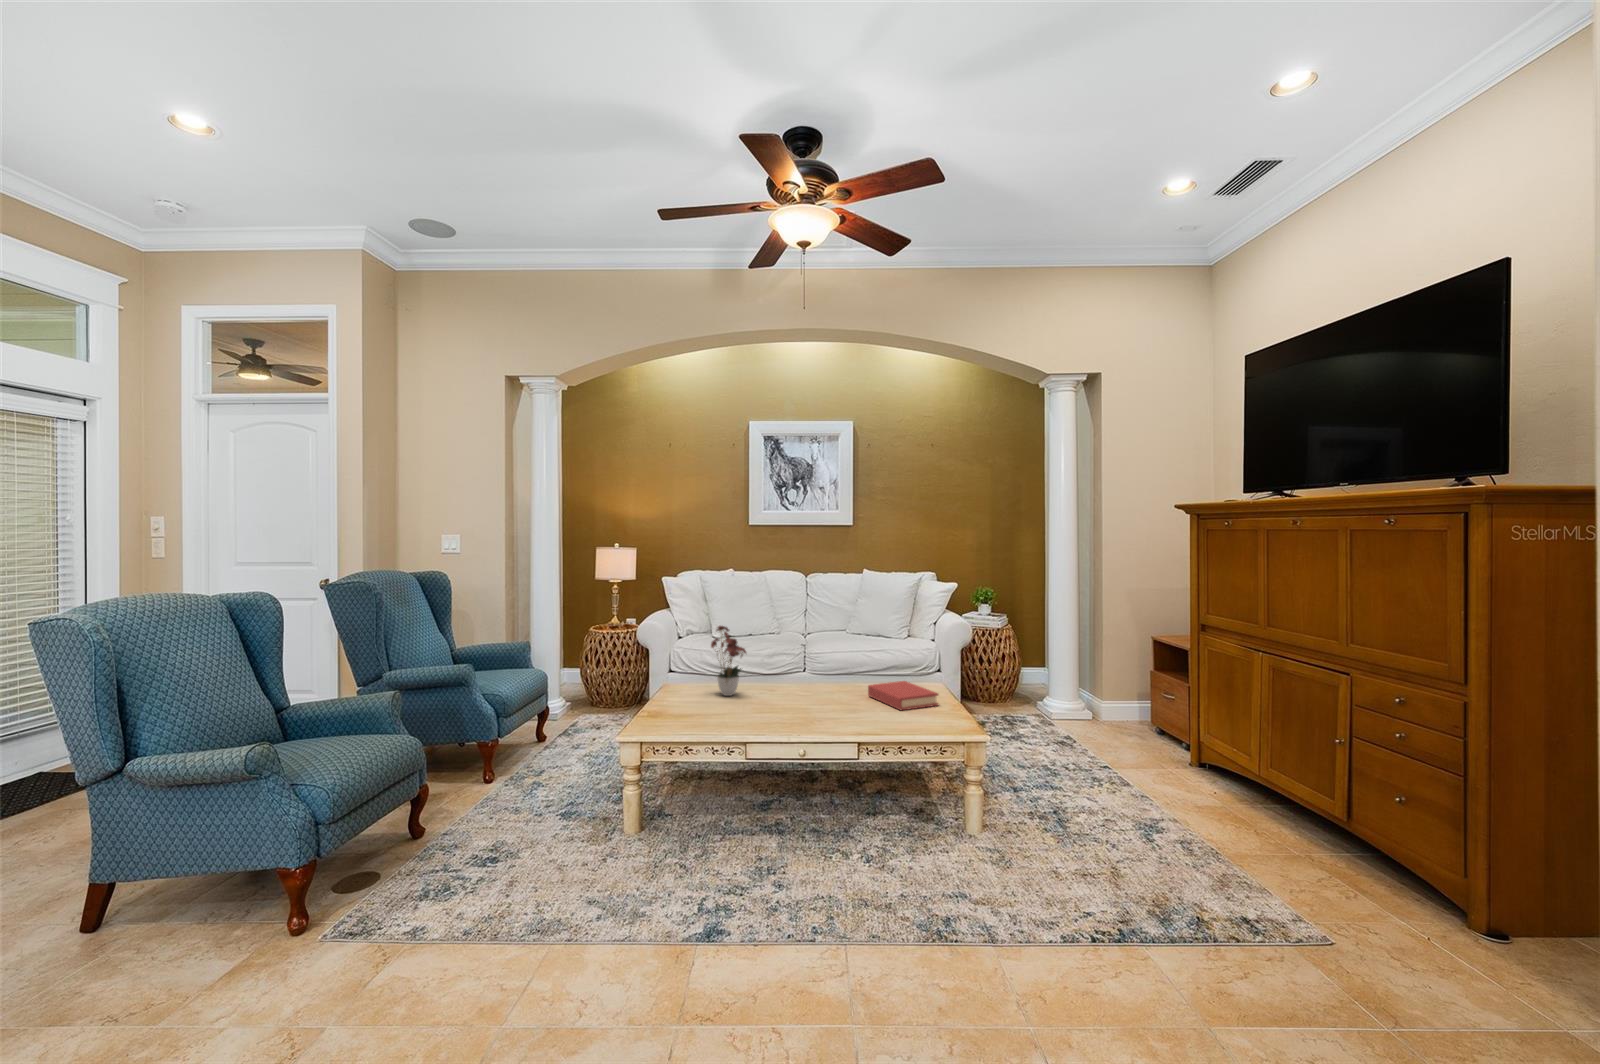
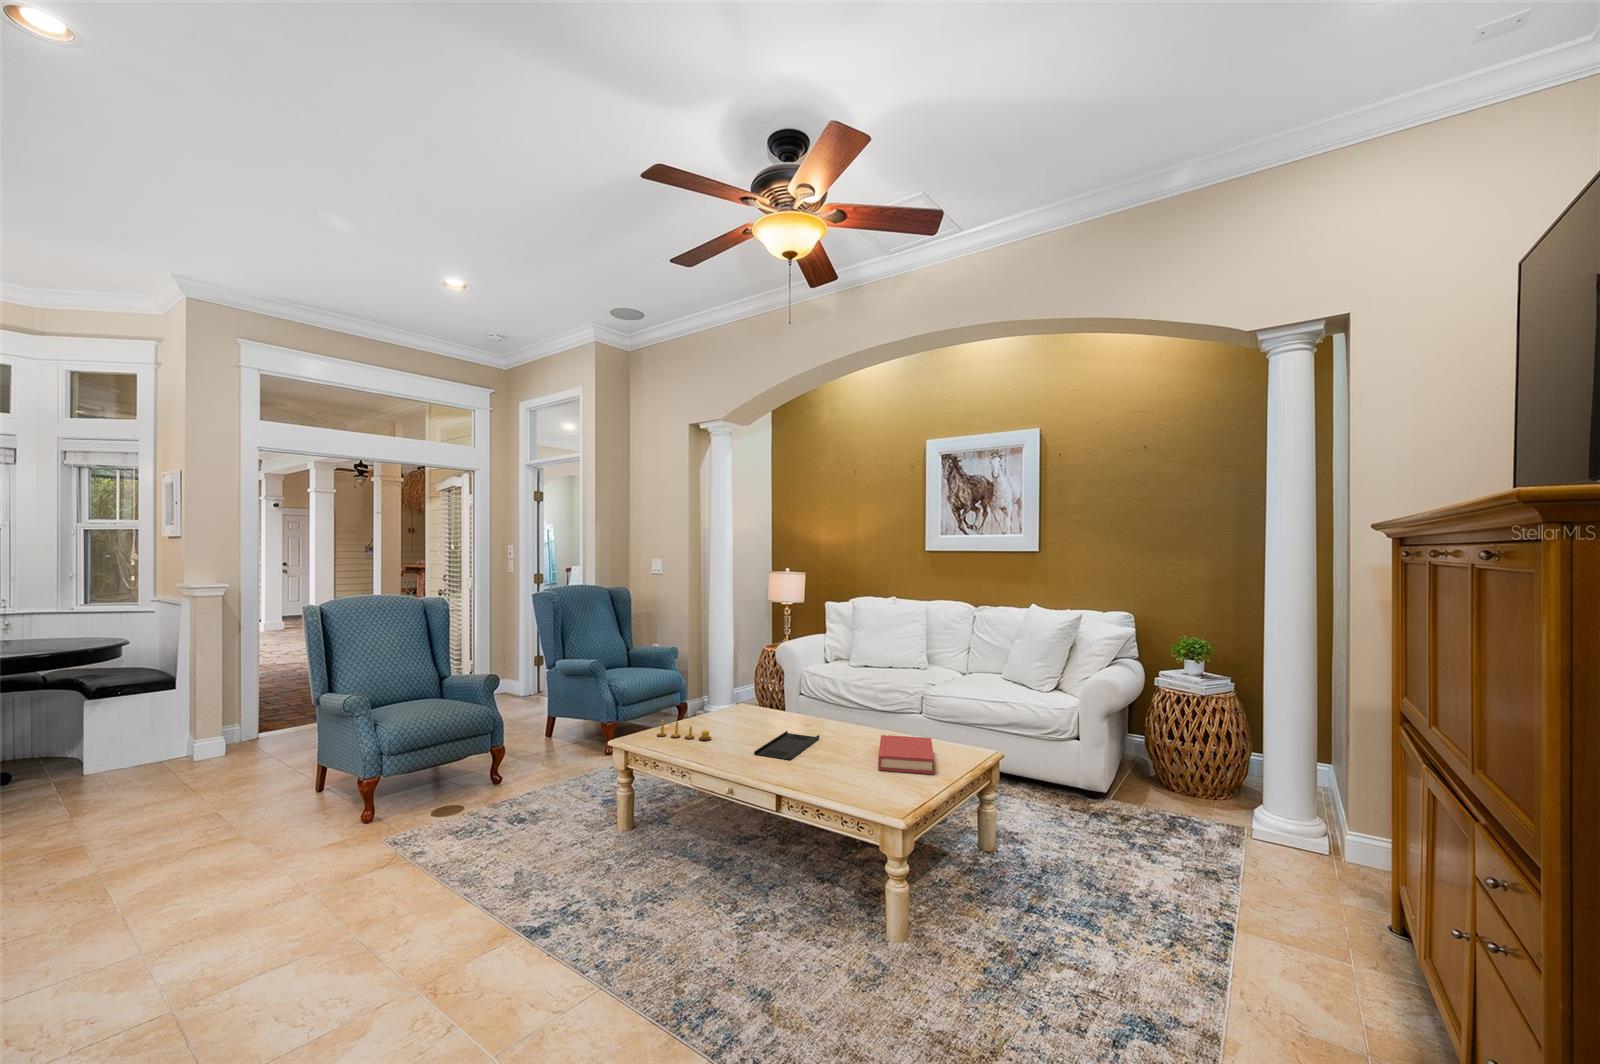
flower arrangement: present [711,626,746,696] -> none [741,646,773,722]
tray: none [778,696,826,719] -> present [754,731,819,760]
candle: none [670,702,728,722] -> present [657,720,711,740]

